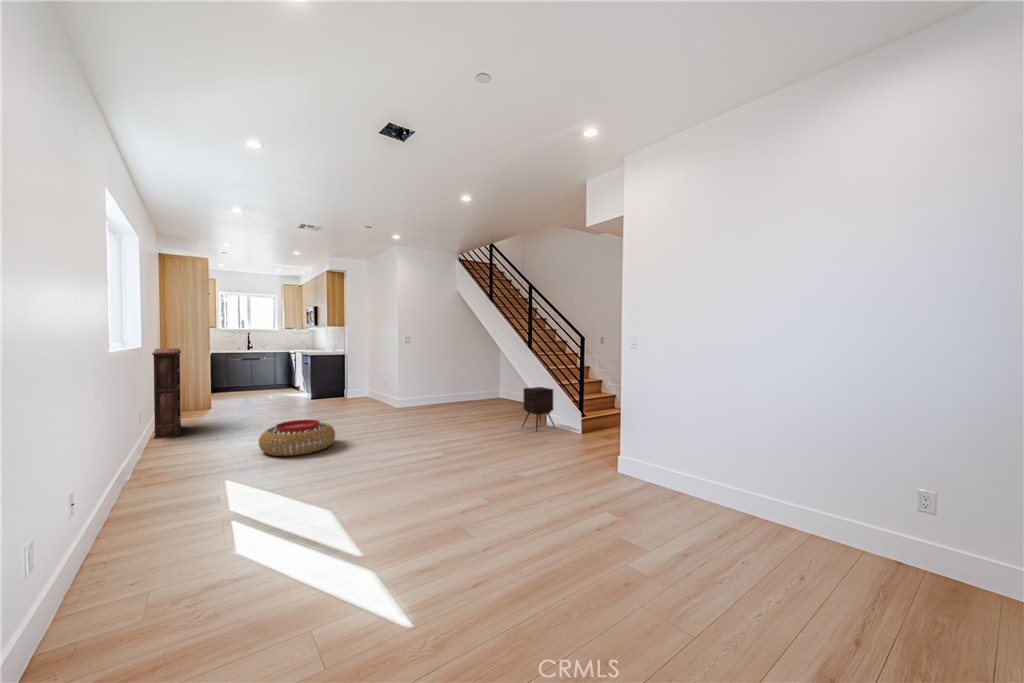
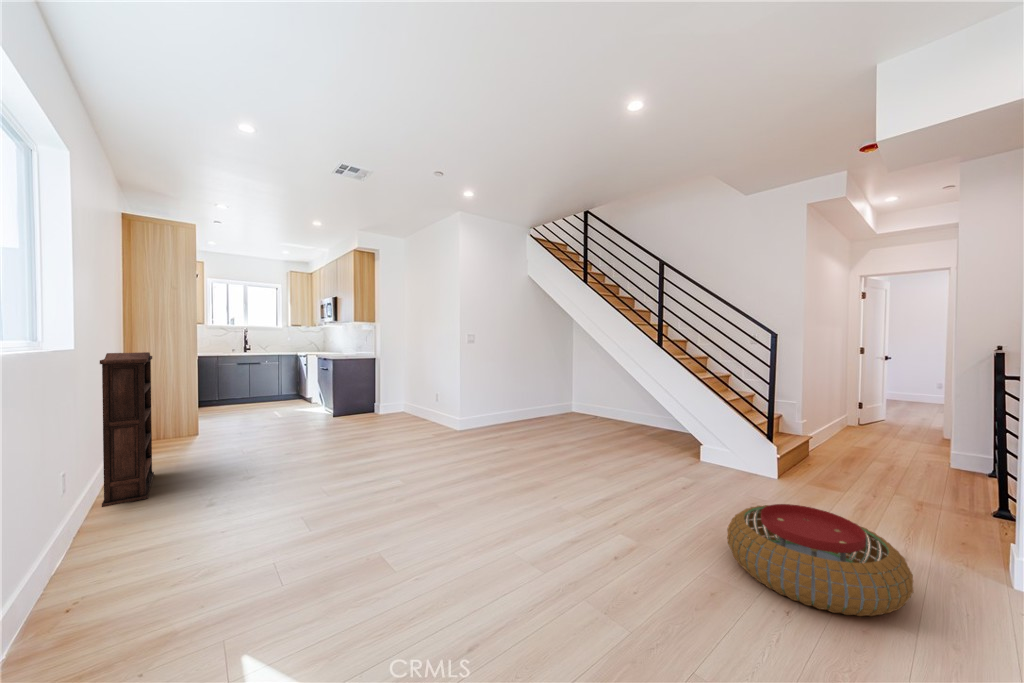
side table: present [522,387,555,431] -> none [671,407,723,477]
pouf: present [259,420,335,456] -> present [727,504,913,616]

